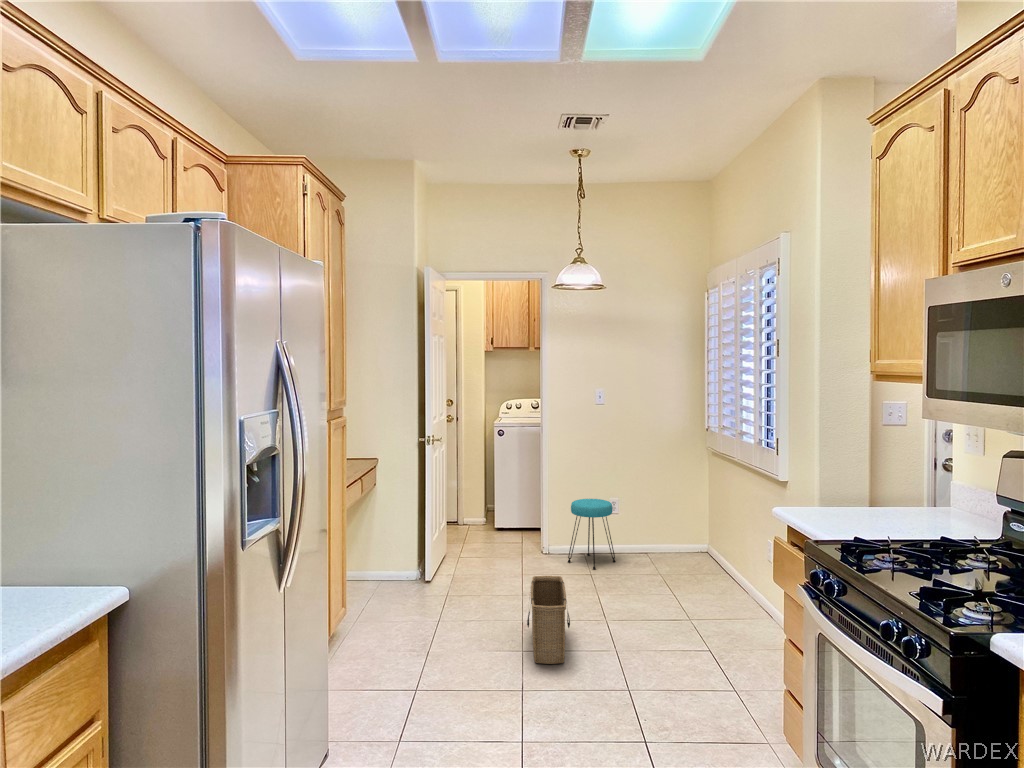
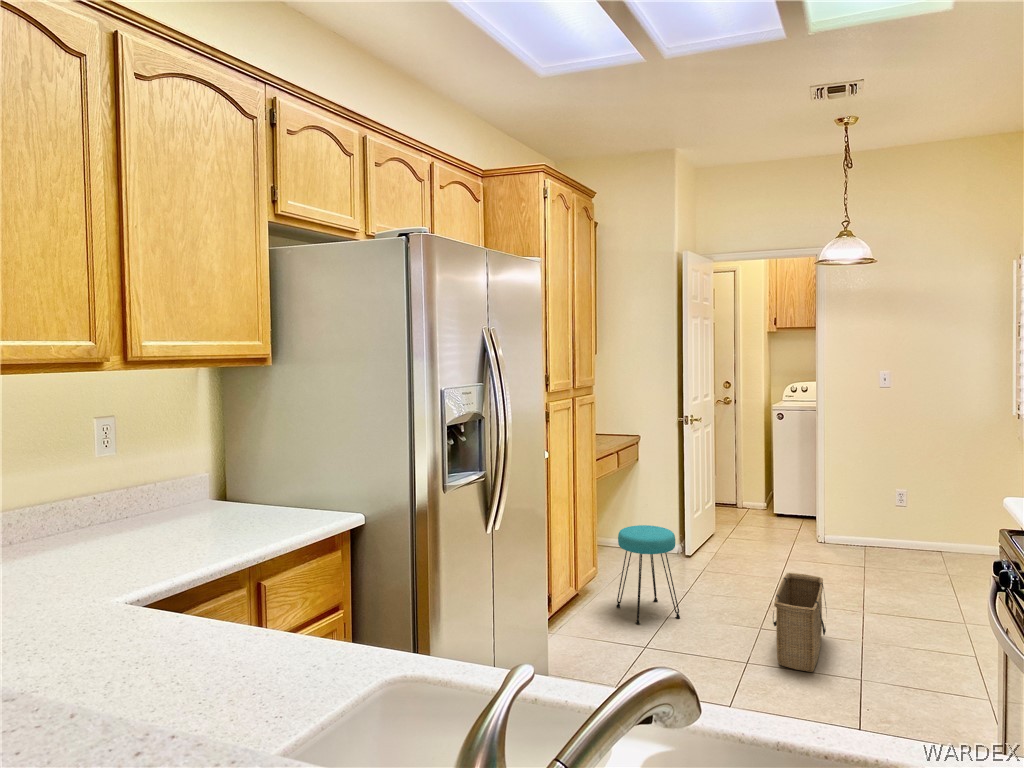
stool: present [568,499,616,569] -> present [616,525,680,624]

